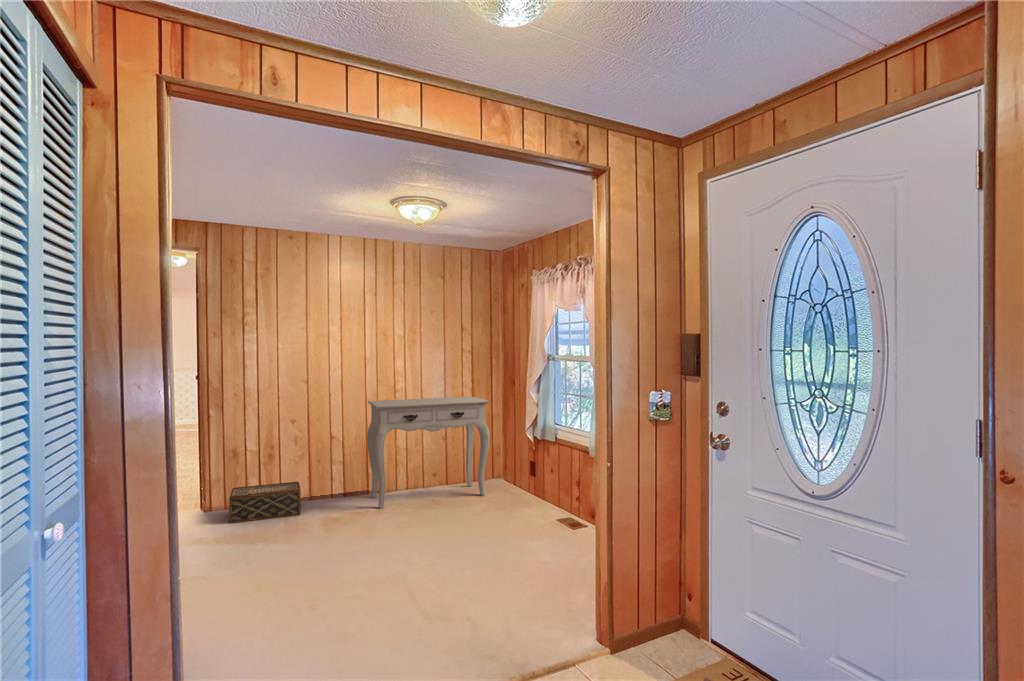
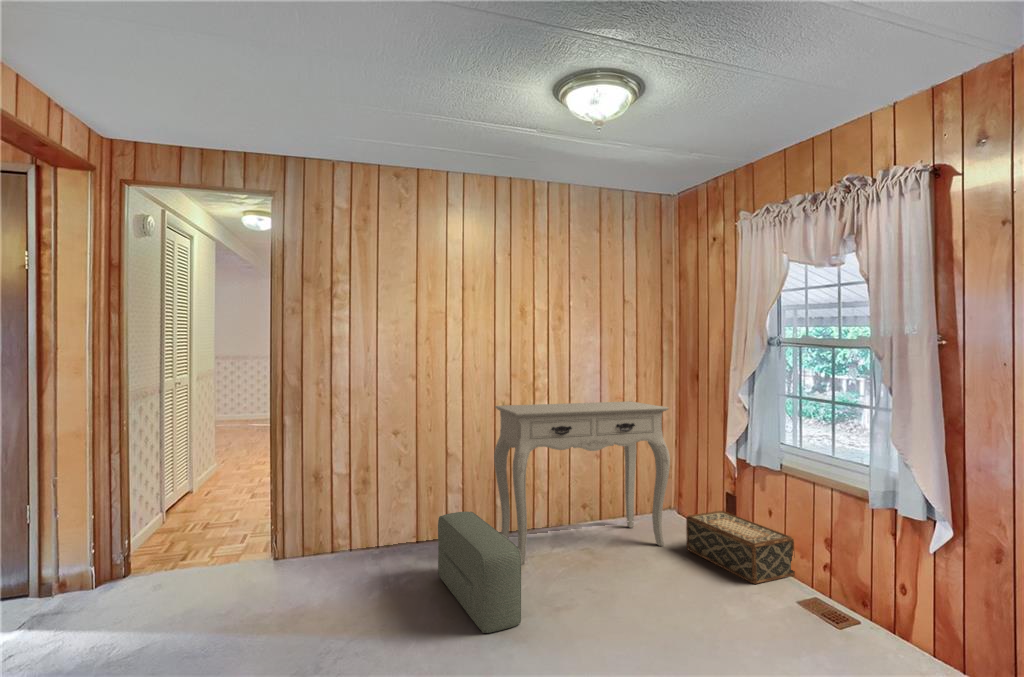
pouf: none [321,473,368,539] -> present [438,512,521,633]
woven basket: present [229,482,301,523] -> present [686,511,795,584]

